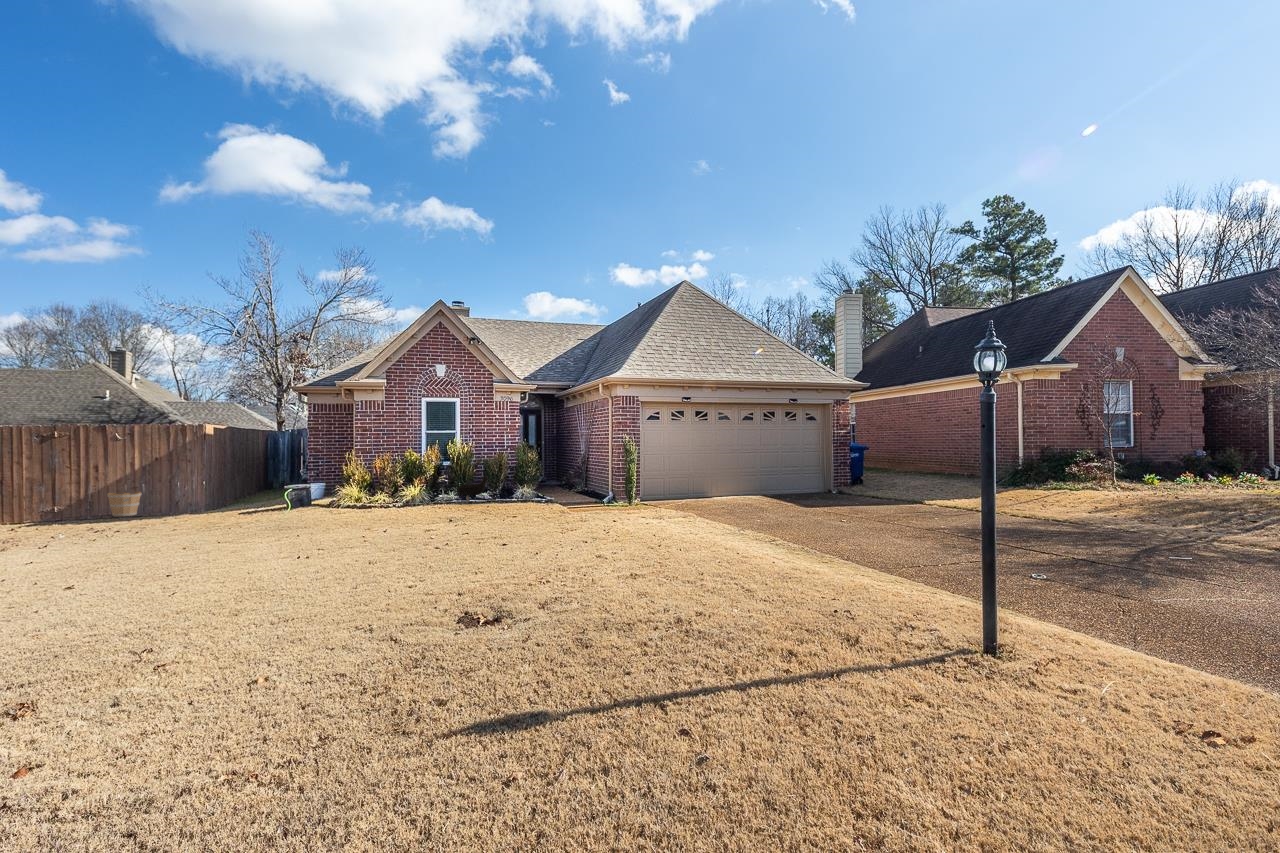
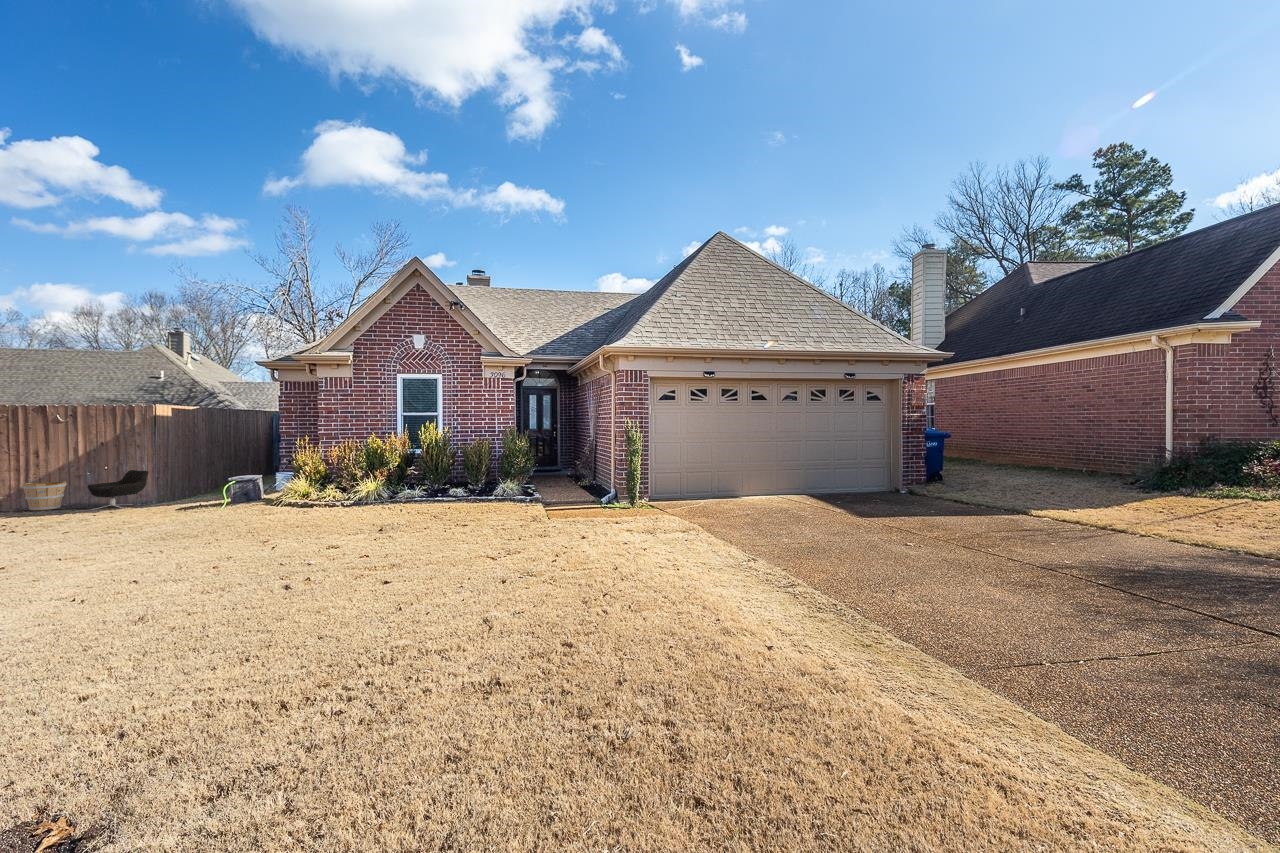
lounge chair: present [458,476,488,504] -> present [88,470,148,508]

